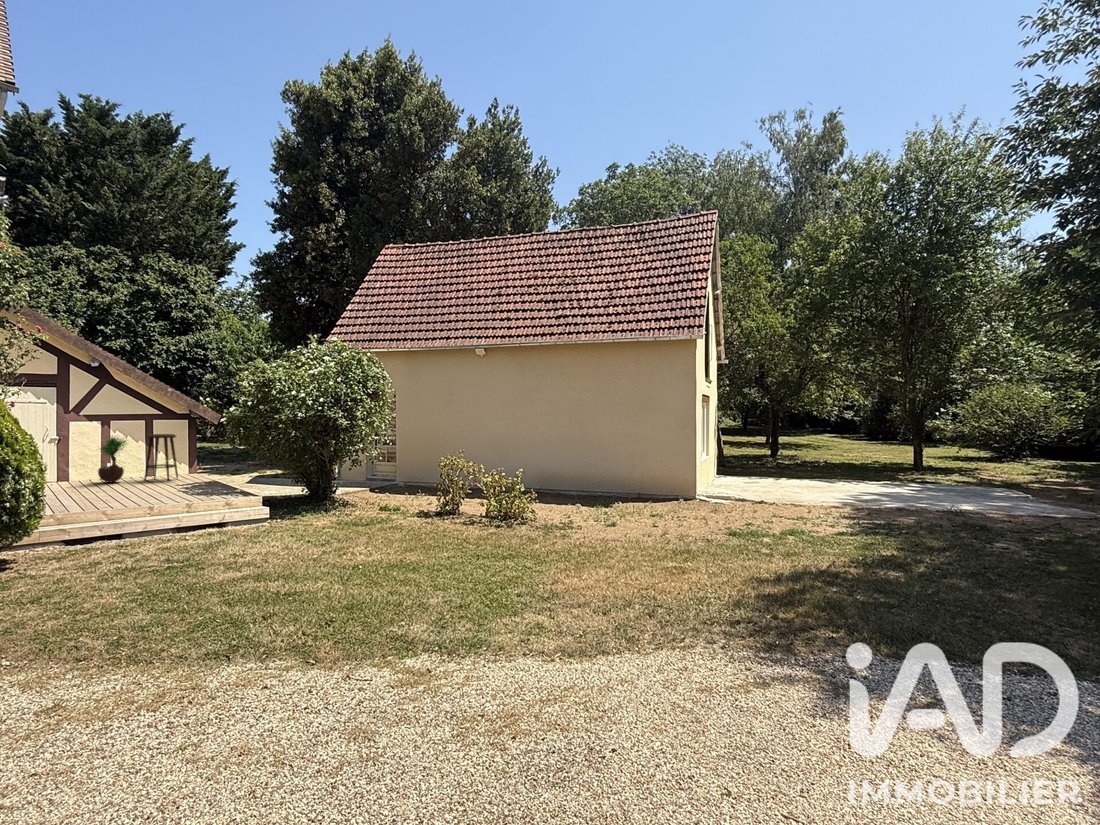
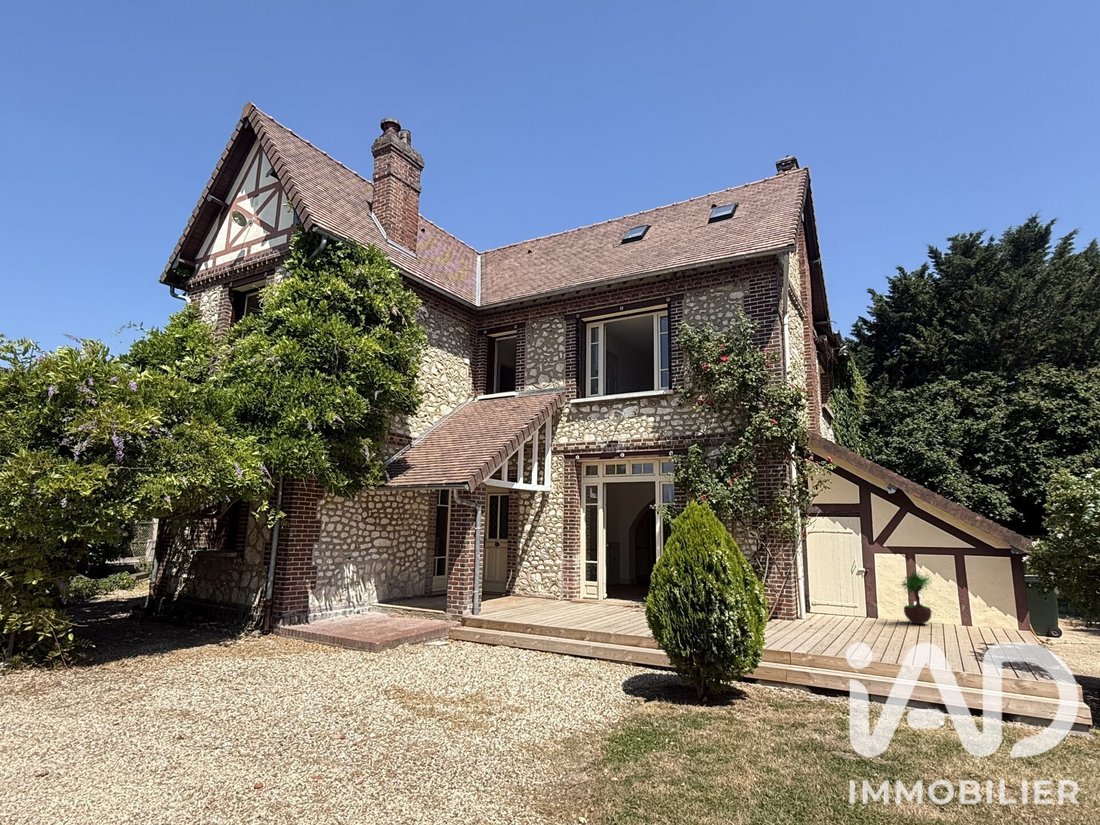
stool: present [144,434,178,481] -> none [956,573,1003,633]

